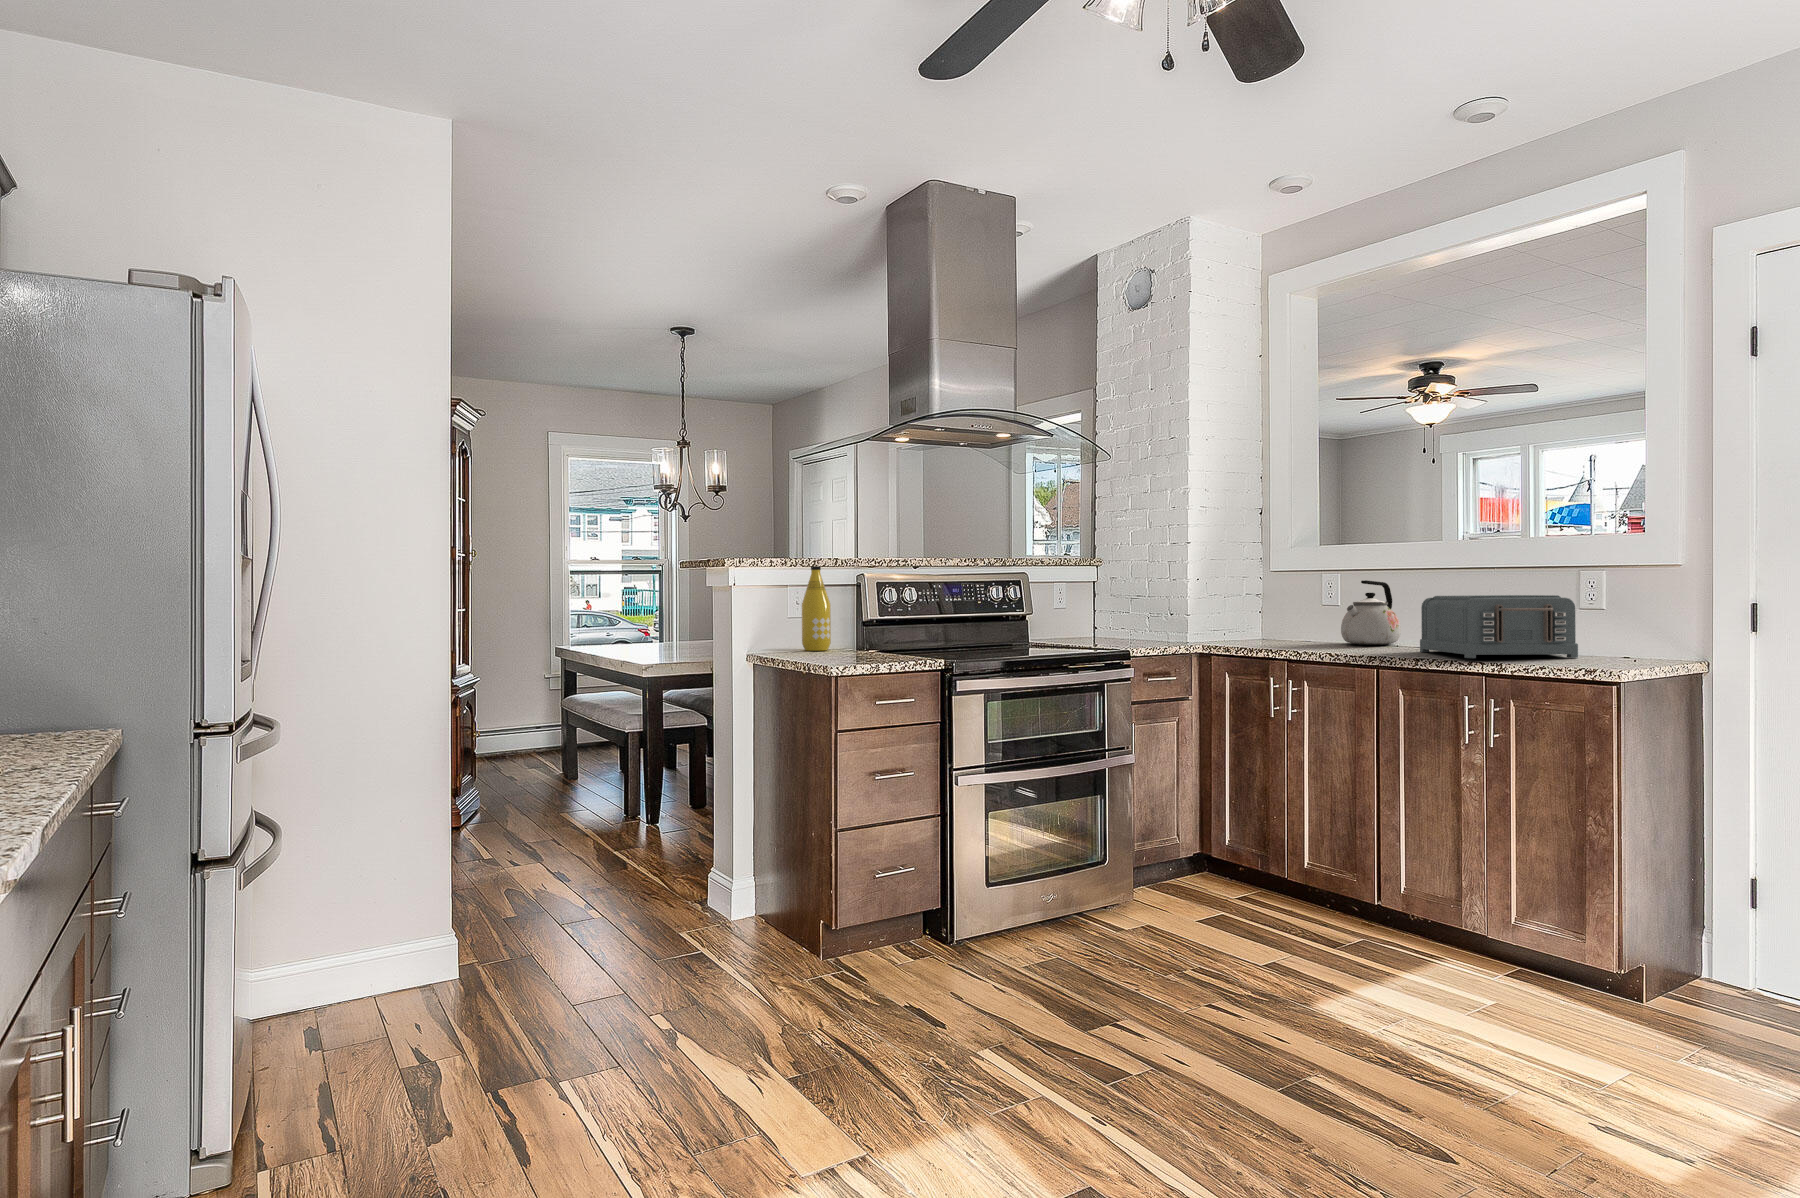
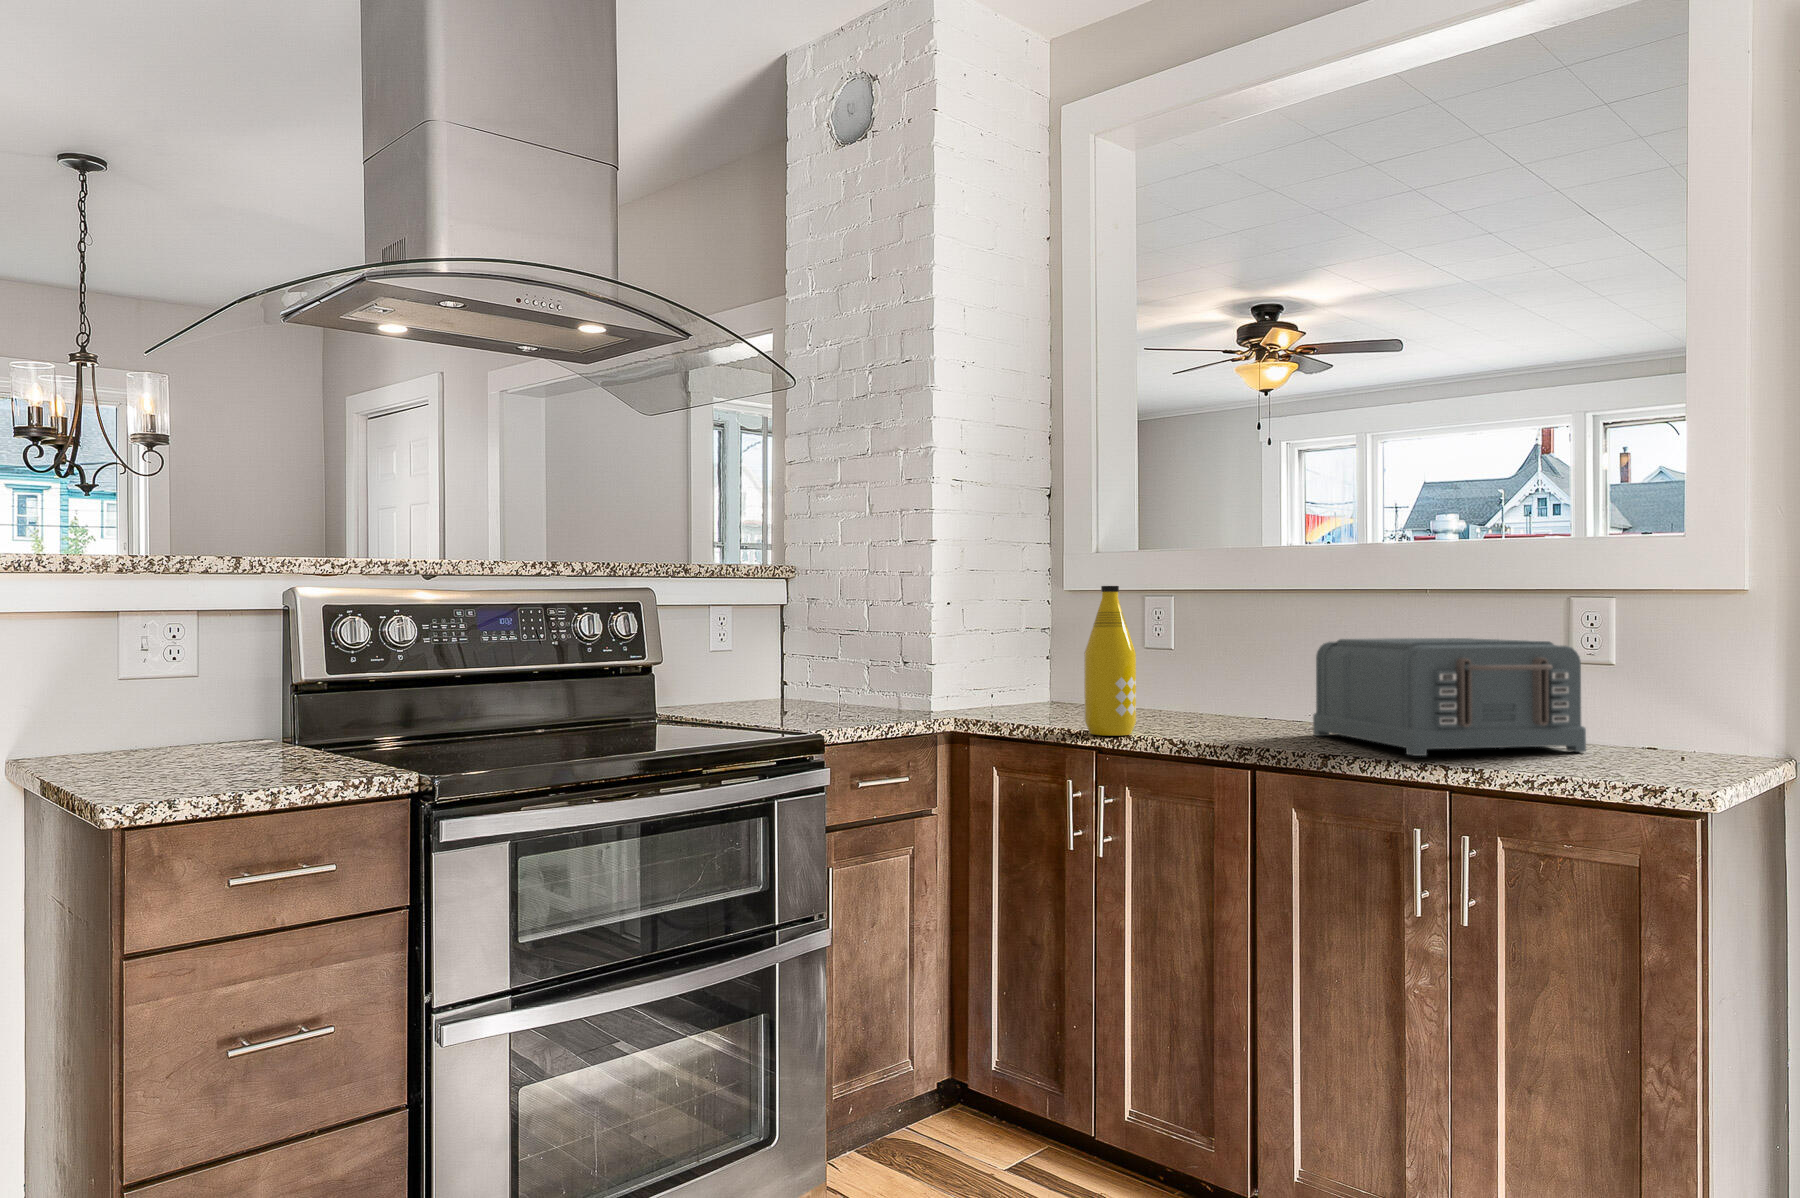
bottle: present [802,566,831,651] -> present [1084,586,1136,736]
kettle: present [1341,580,1401,645] -> none [1178,610,1272,718]

